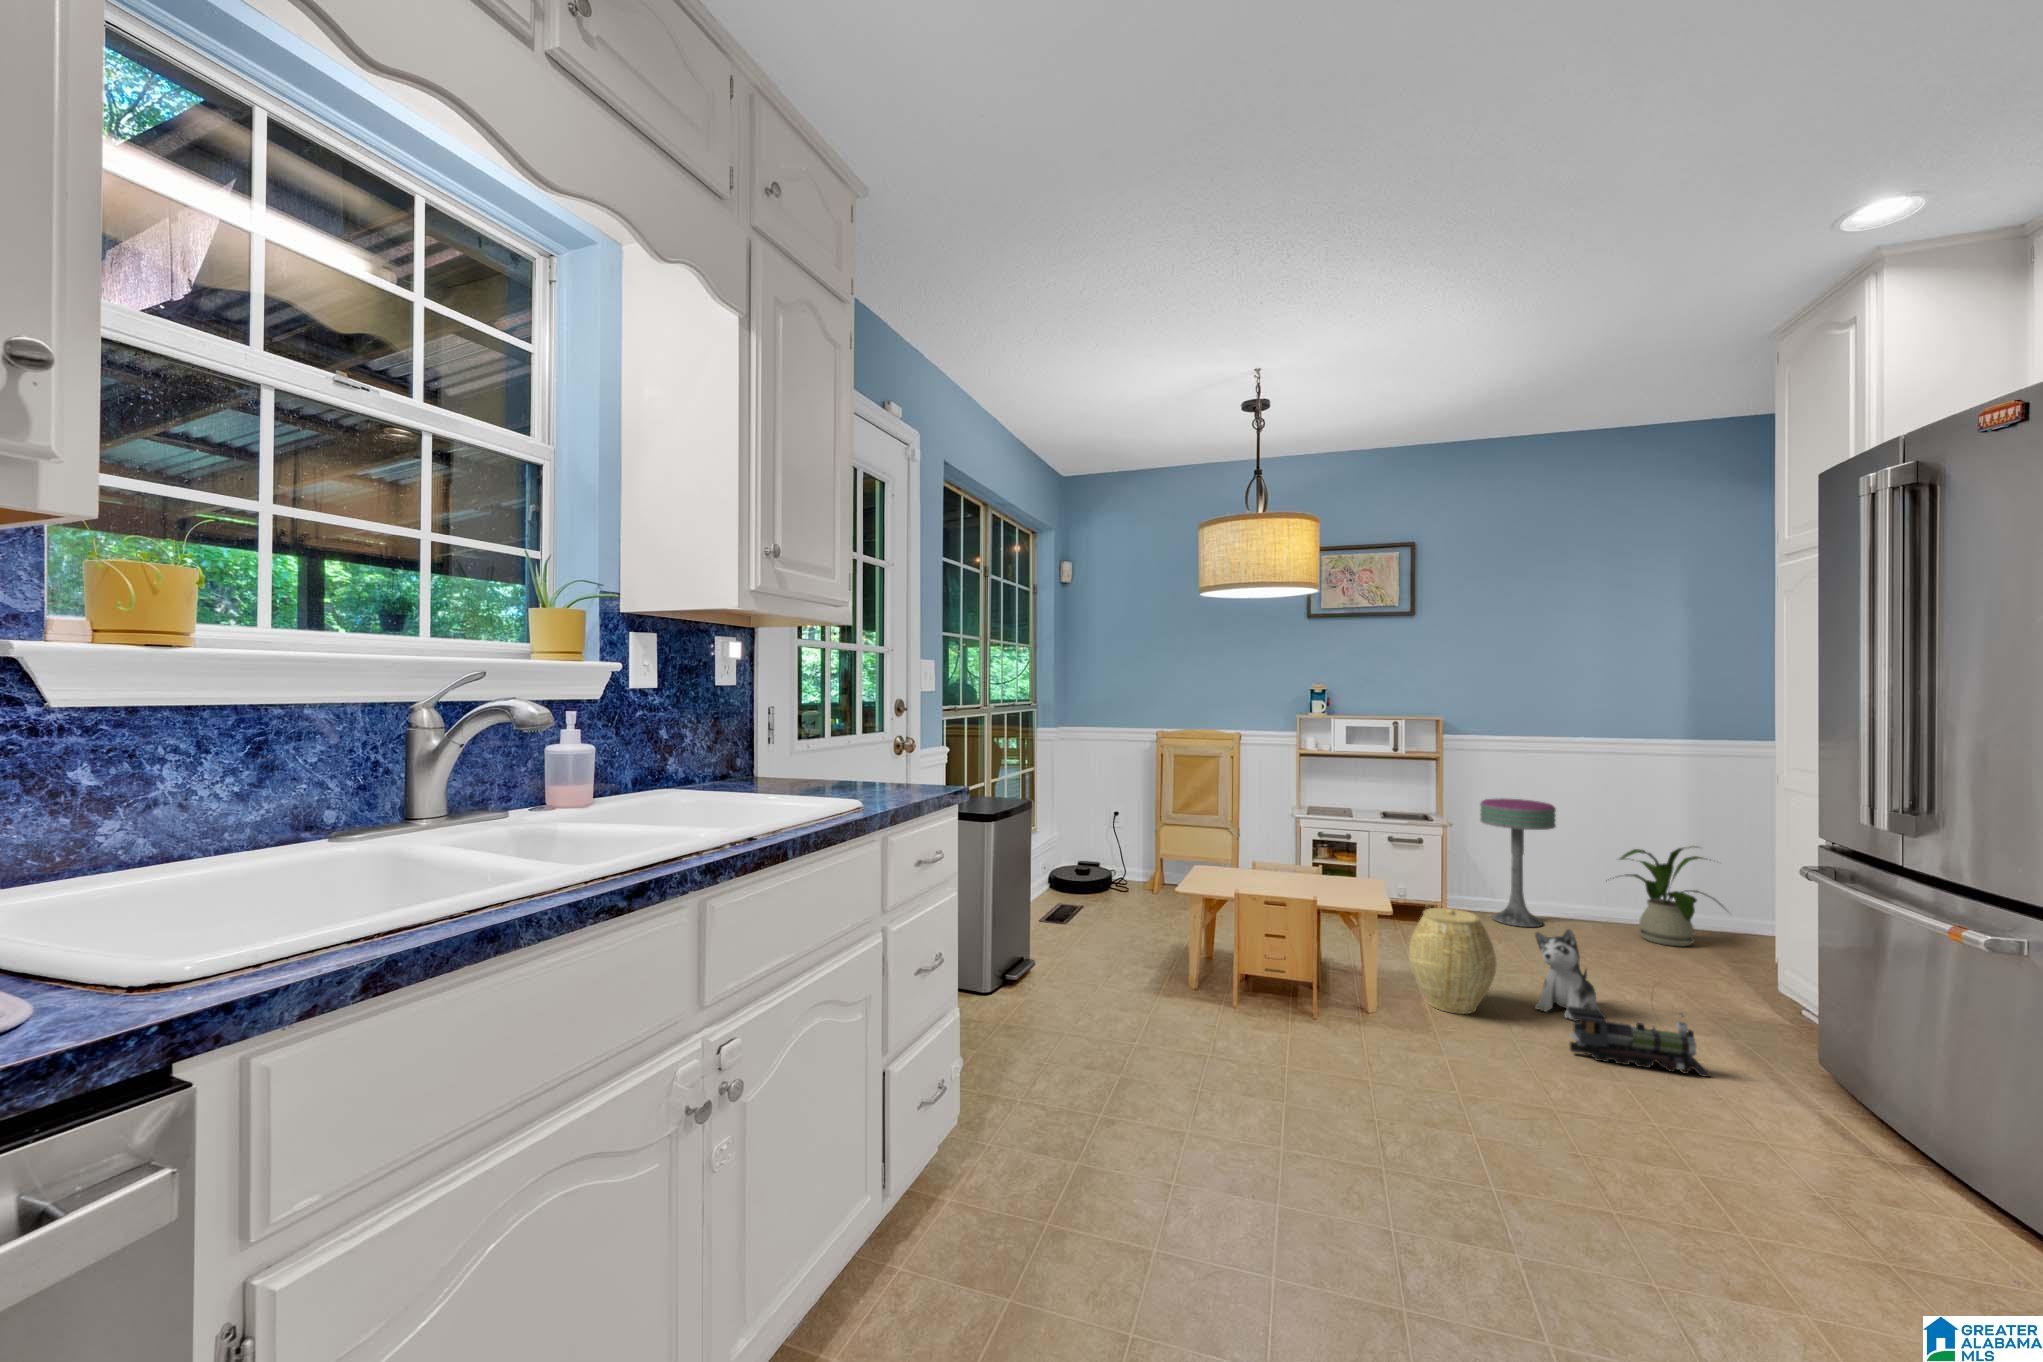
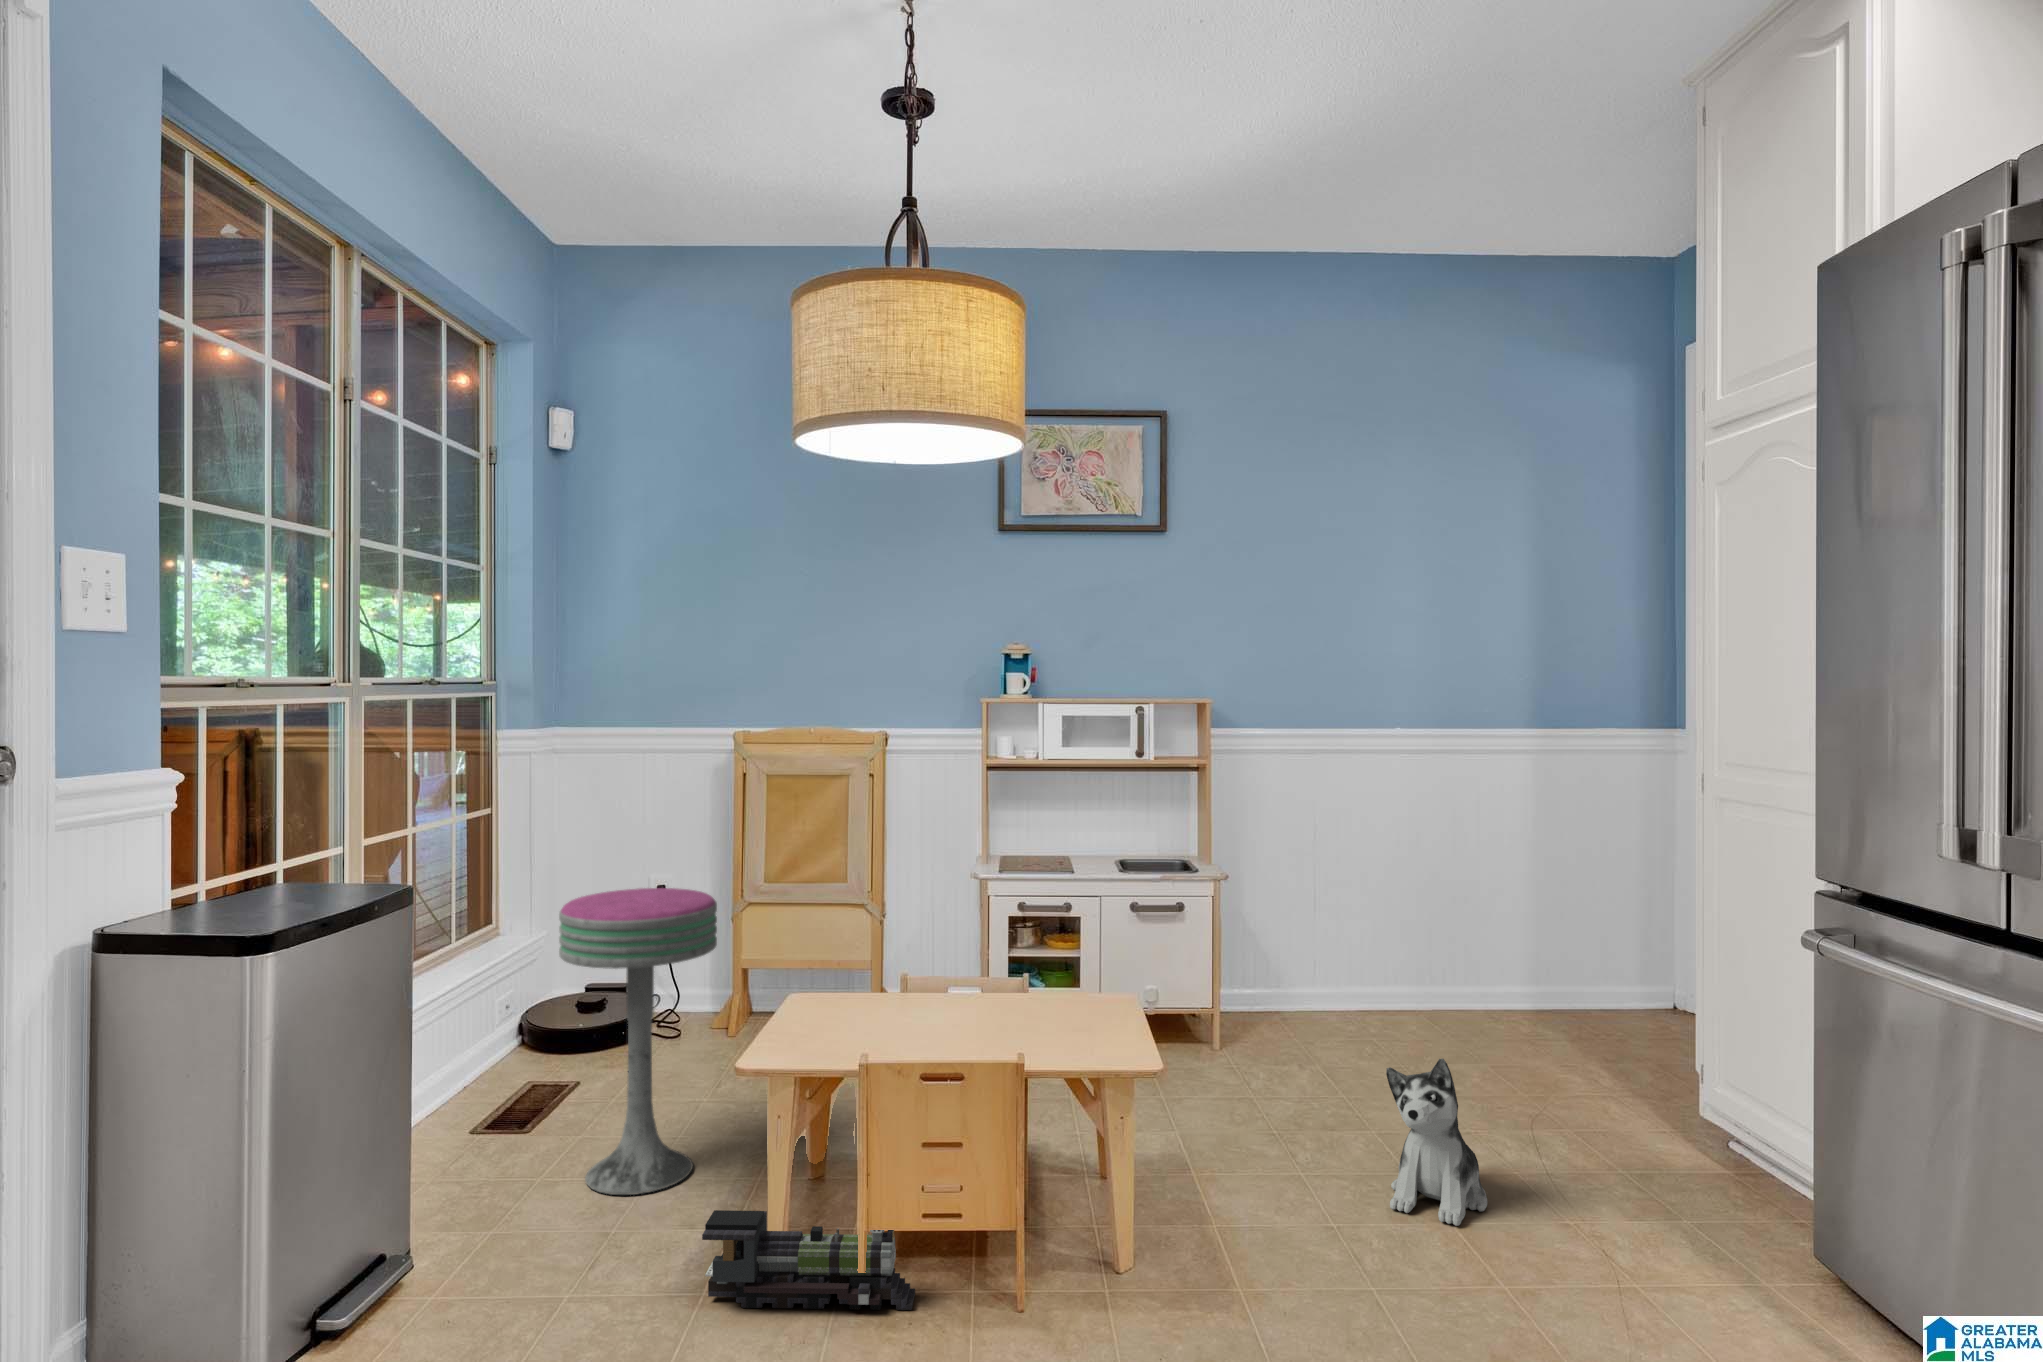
bar stool: present [1480,798,1556,927] -> present [559,888,717,1195]
house plant: present [1620,848,1722,946] -> none [1435,888,1609,1043]
woven basket: present [1409,908,1497,1014] -> none [1186,1042,1334,1245]
toy train: present [1567,1006,1711,1077] -> present [702,1210,915,1310]

